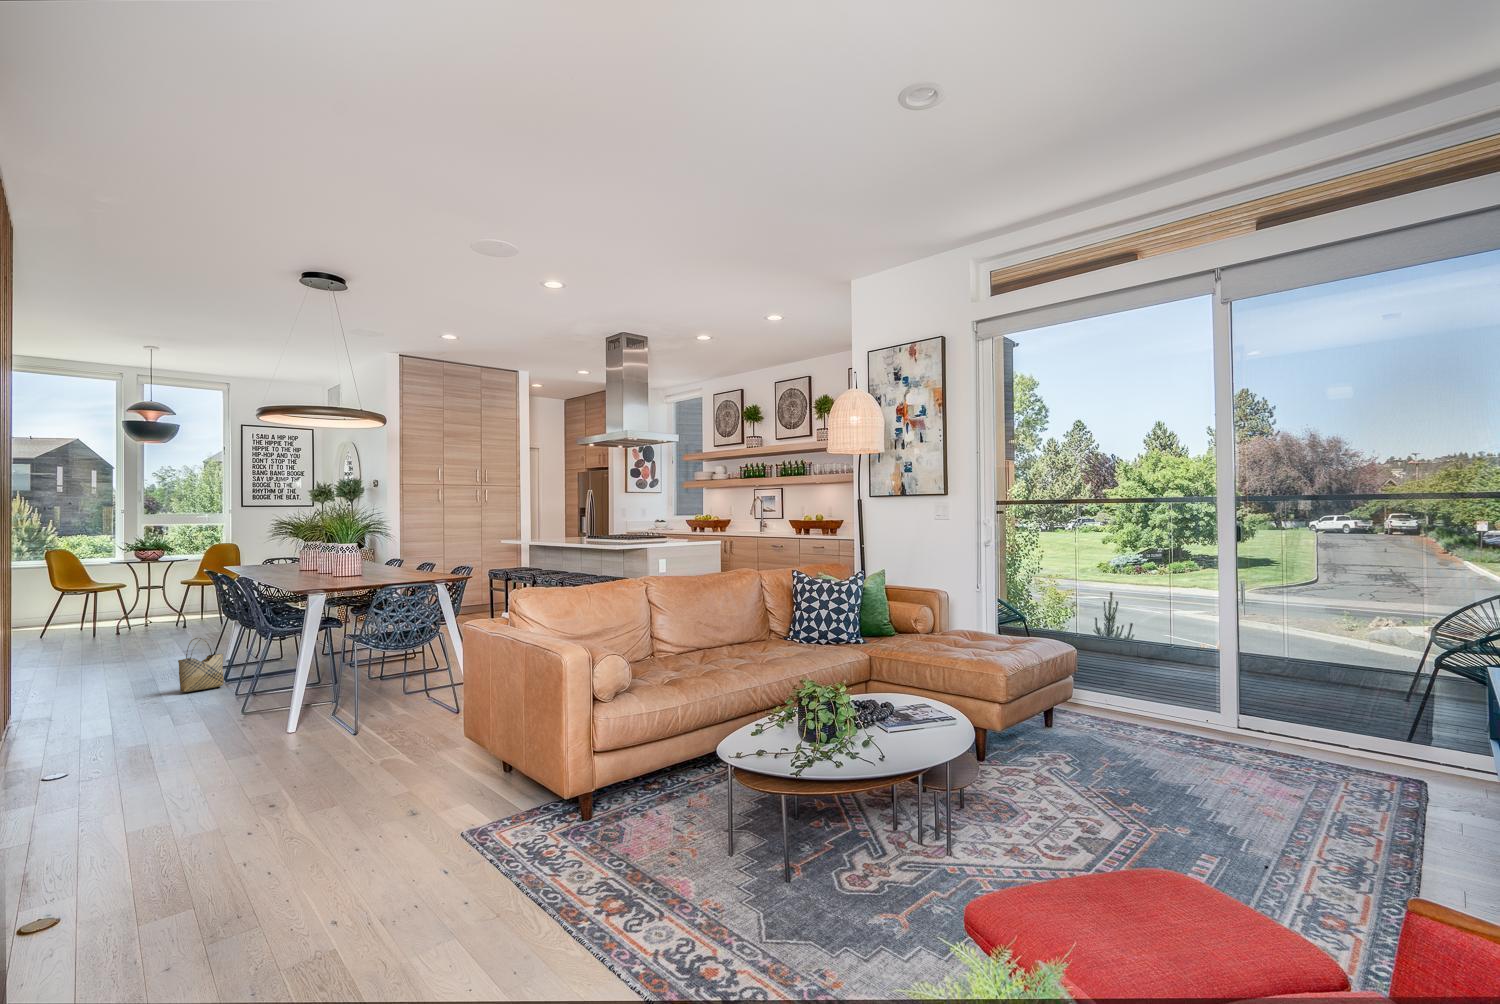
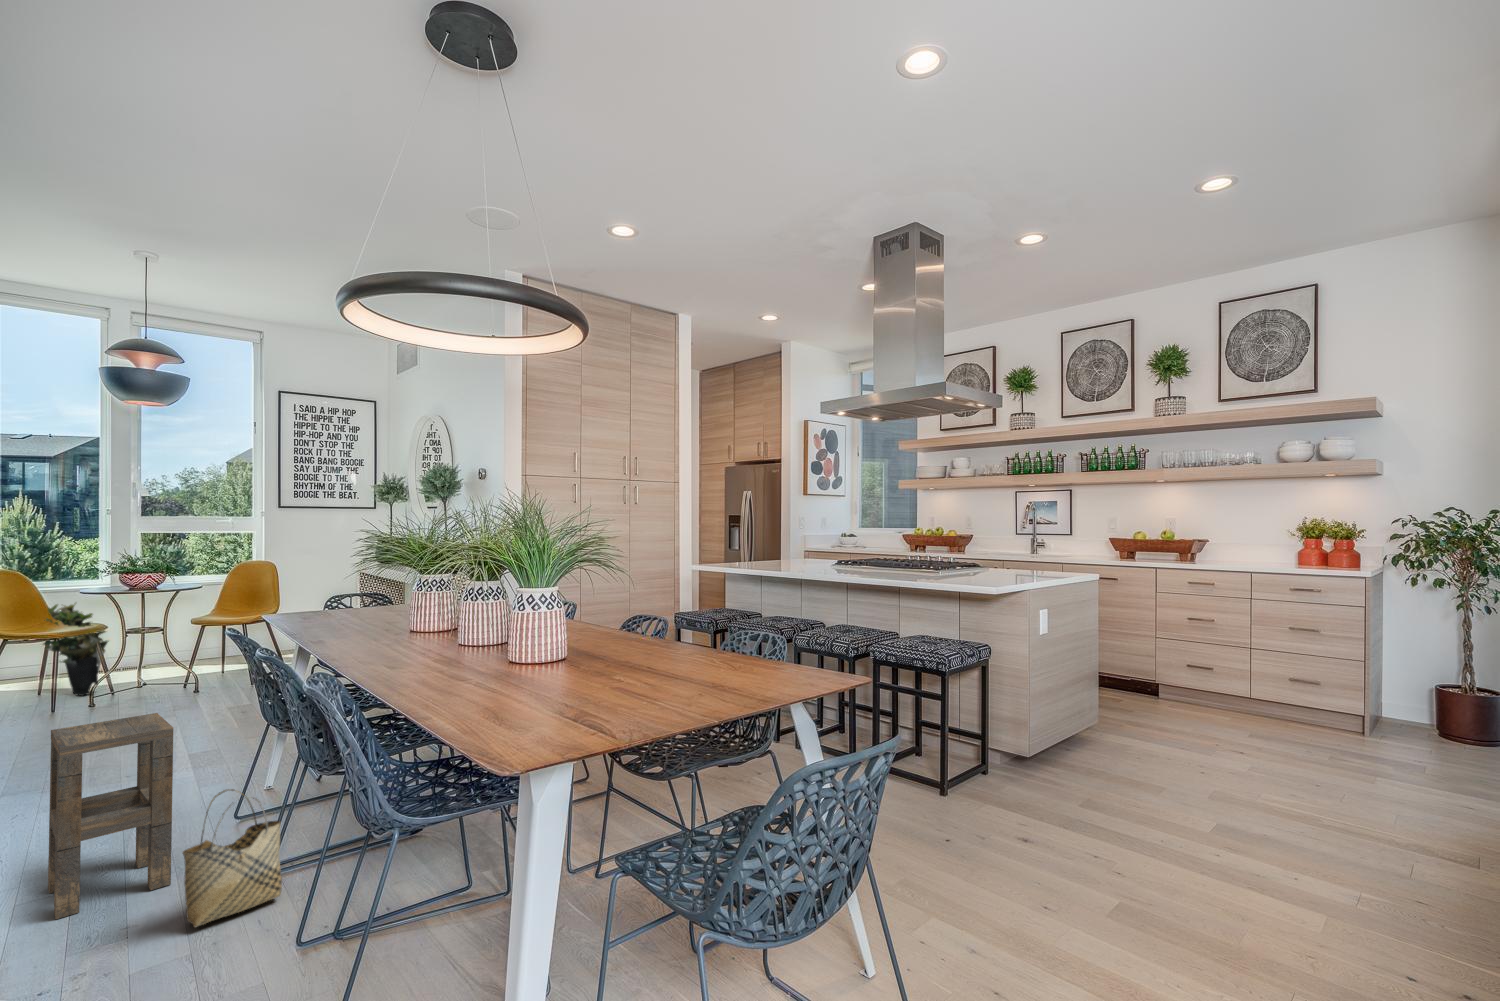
potted plant: none [83,569,129,629] -> present [44,604,109,696]
side table: none [115,609,173,692] -> present [48,713,173,919]

